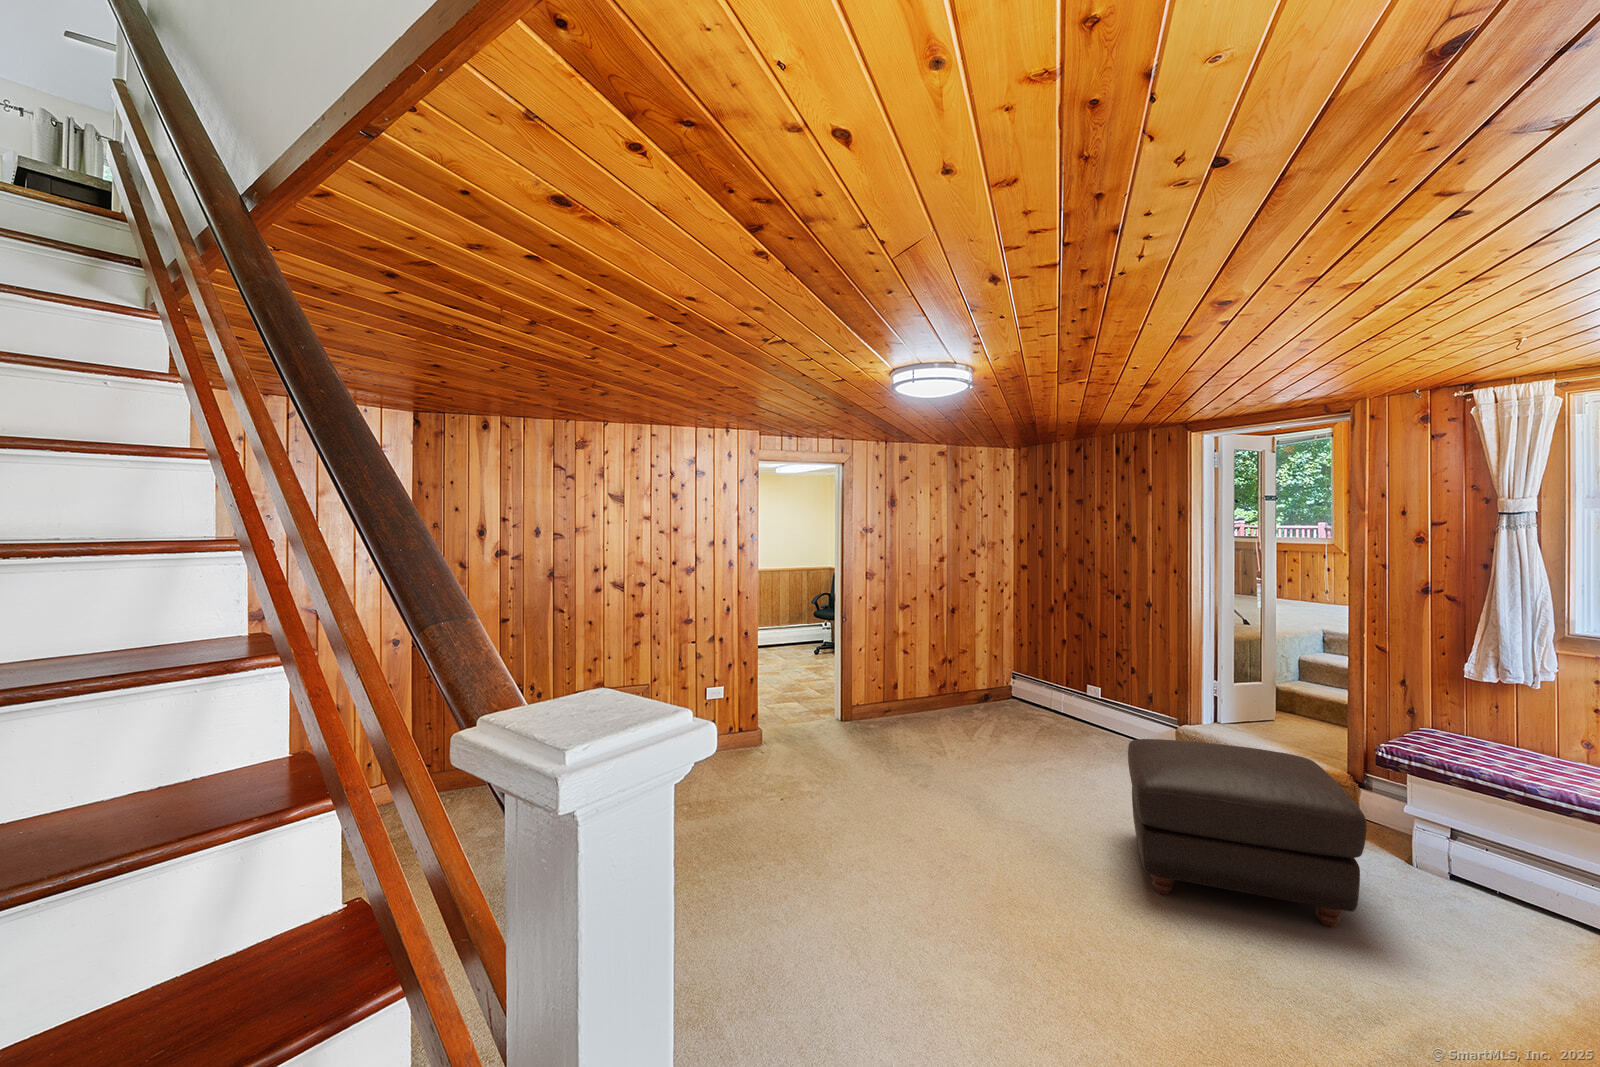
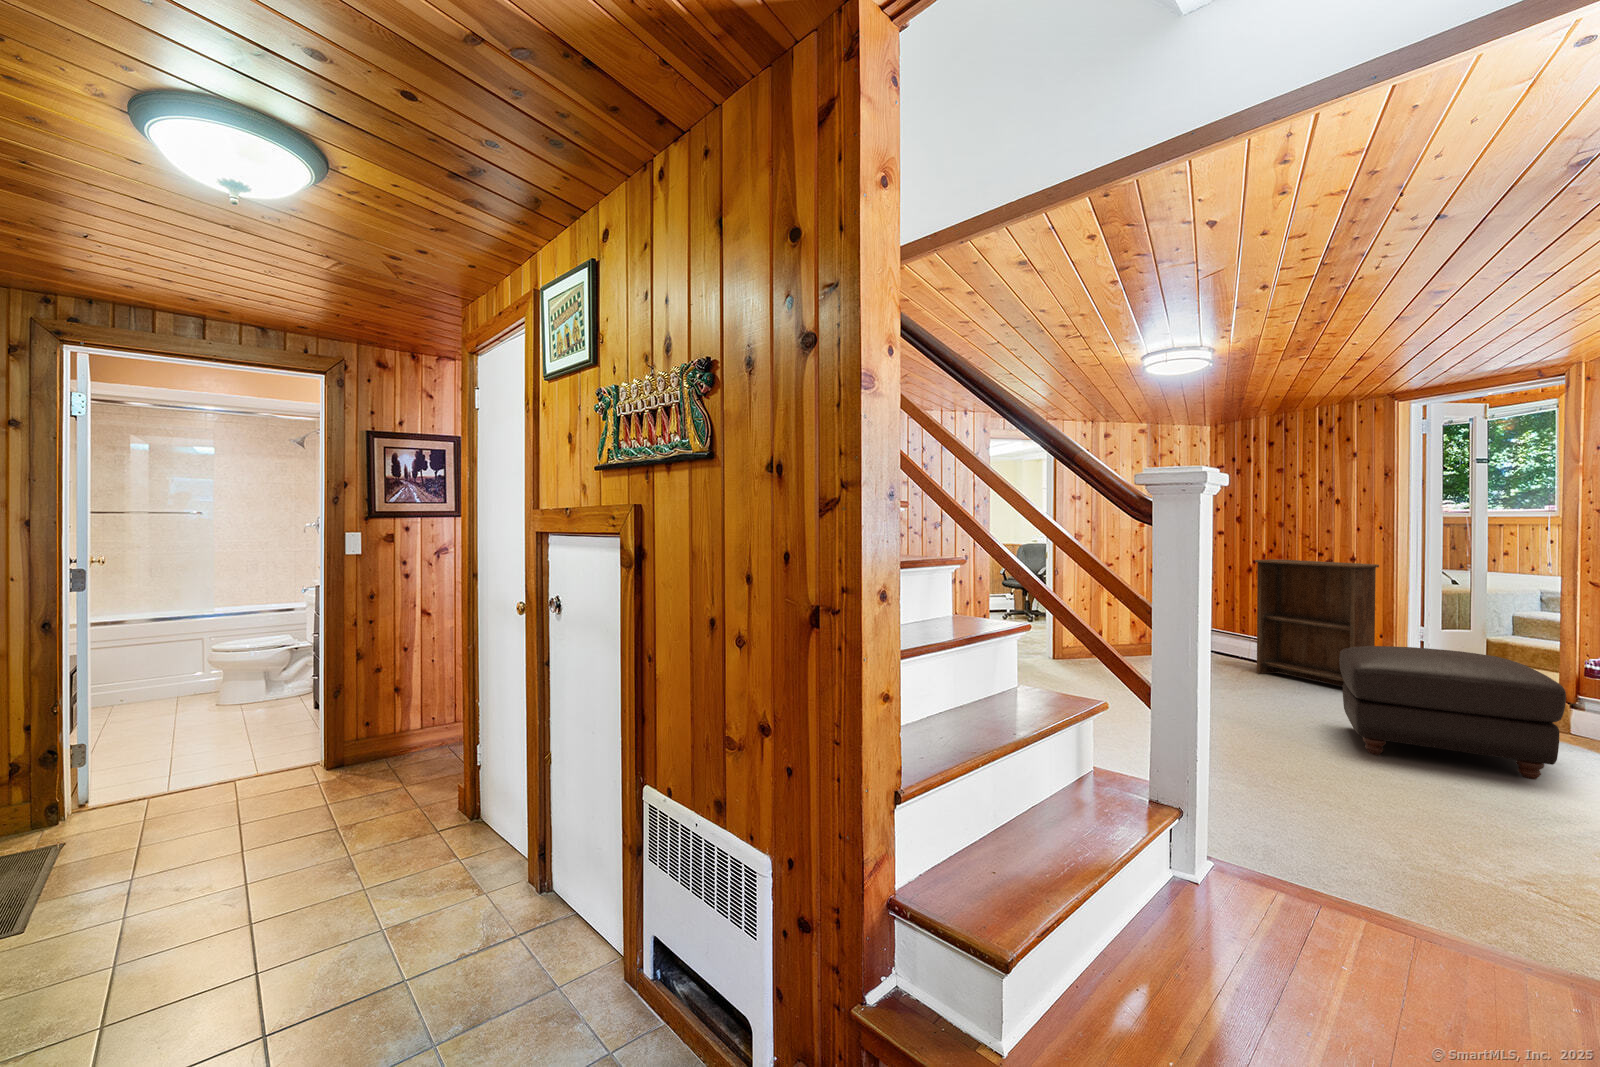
bookshelf: none [1053,604,1173,767] -> present [1255,559,1379,686]

